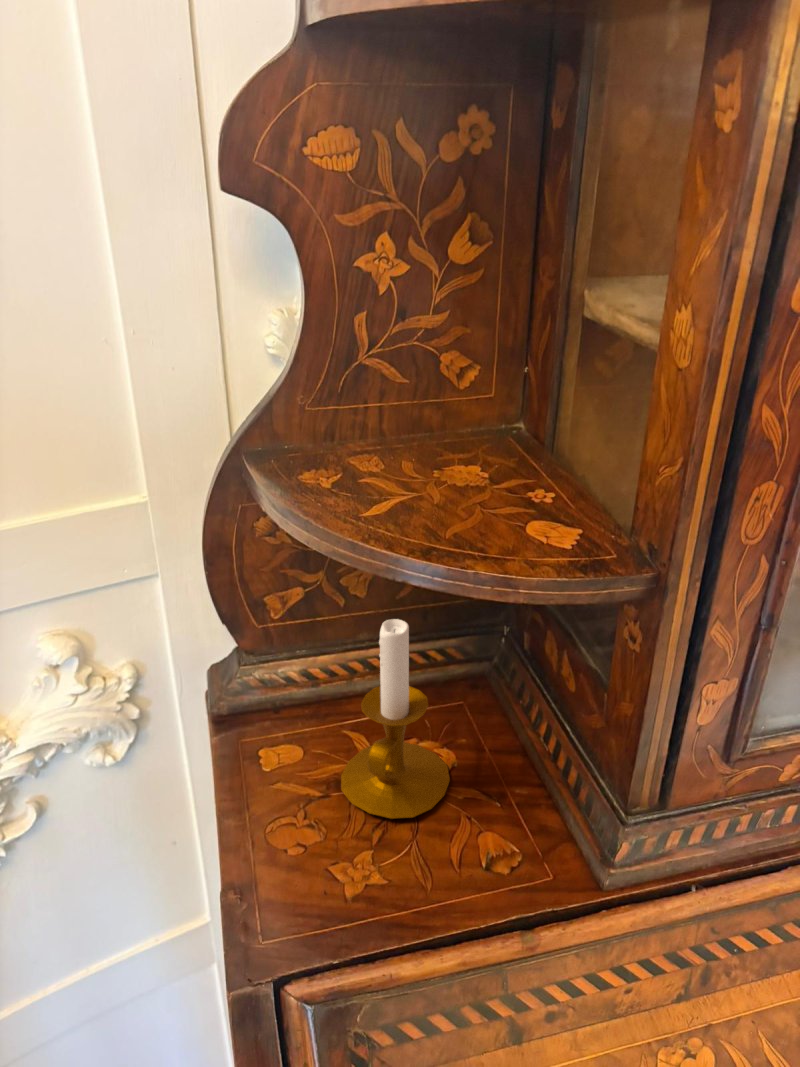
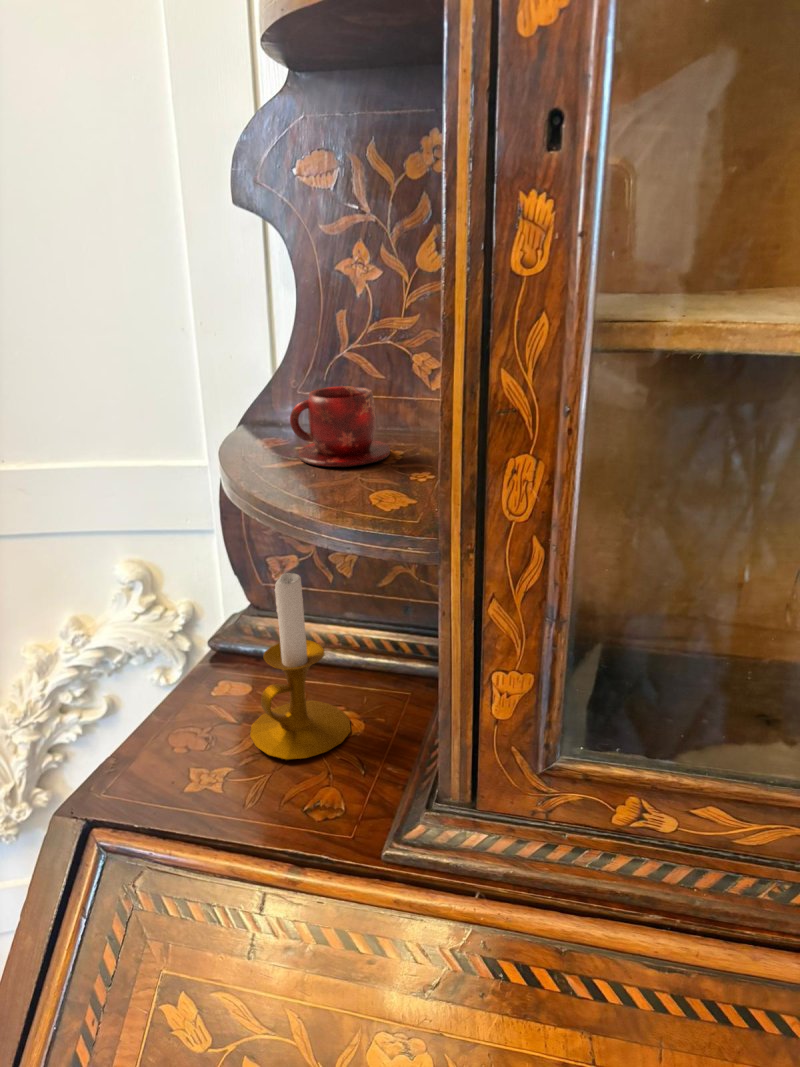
teacup: none [370,401,471,498] -> present [290,386,390,467]

